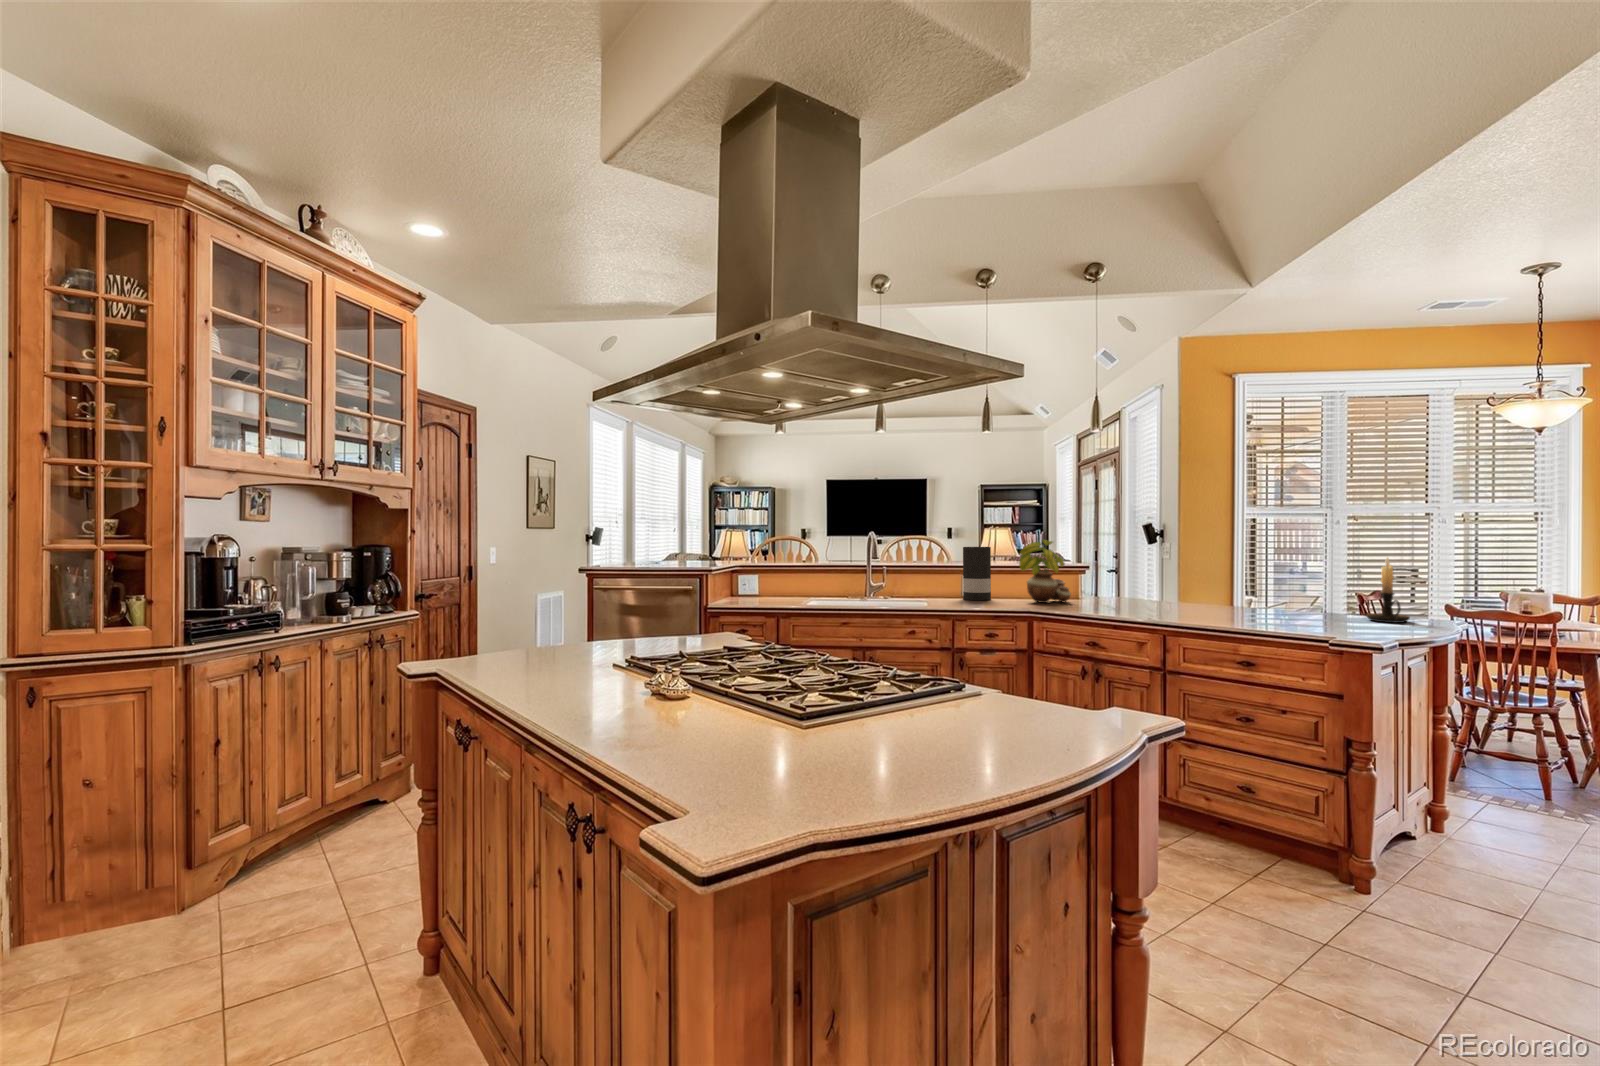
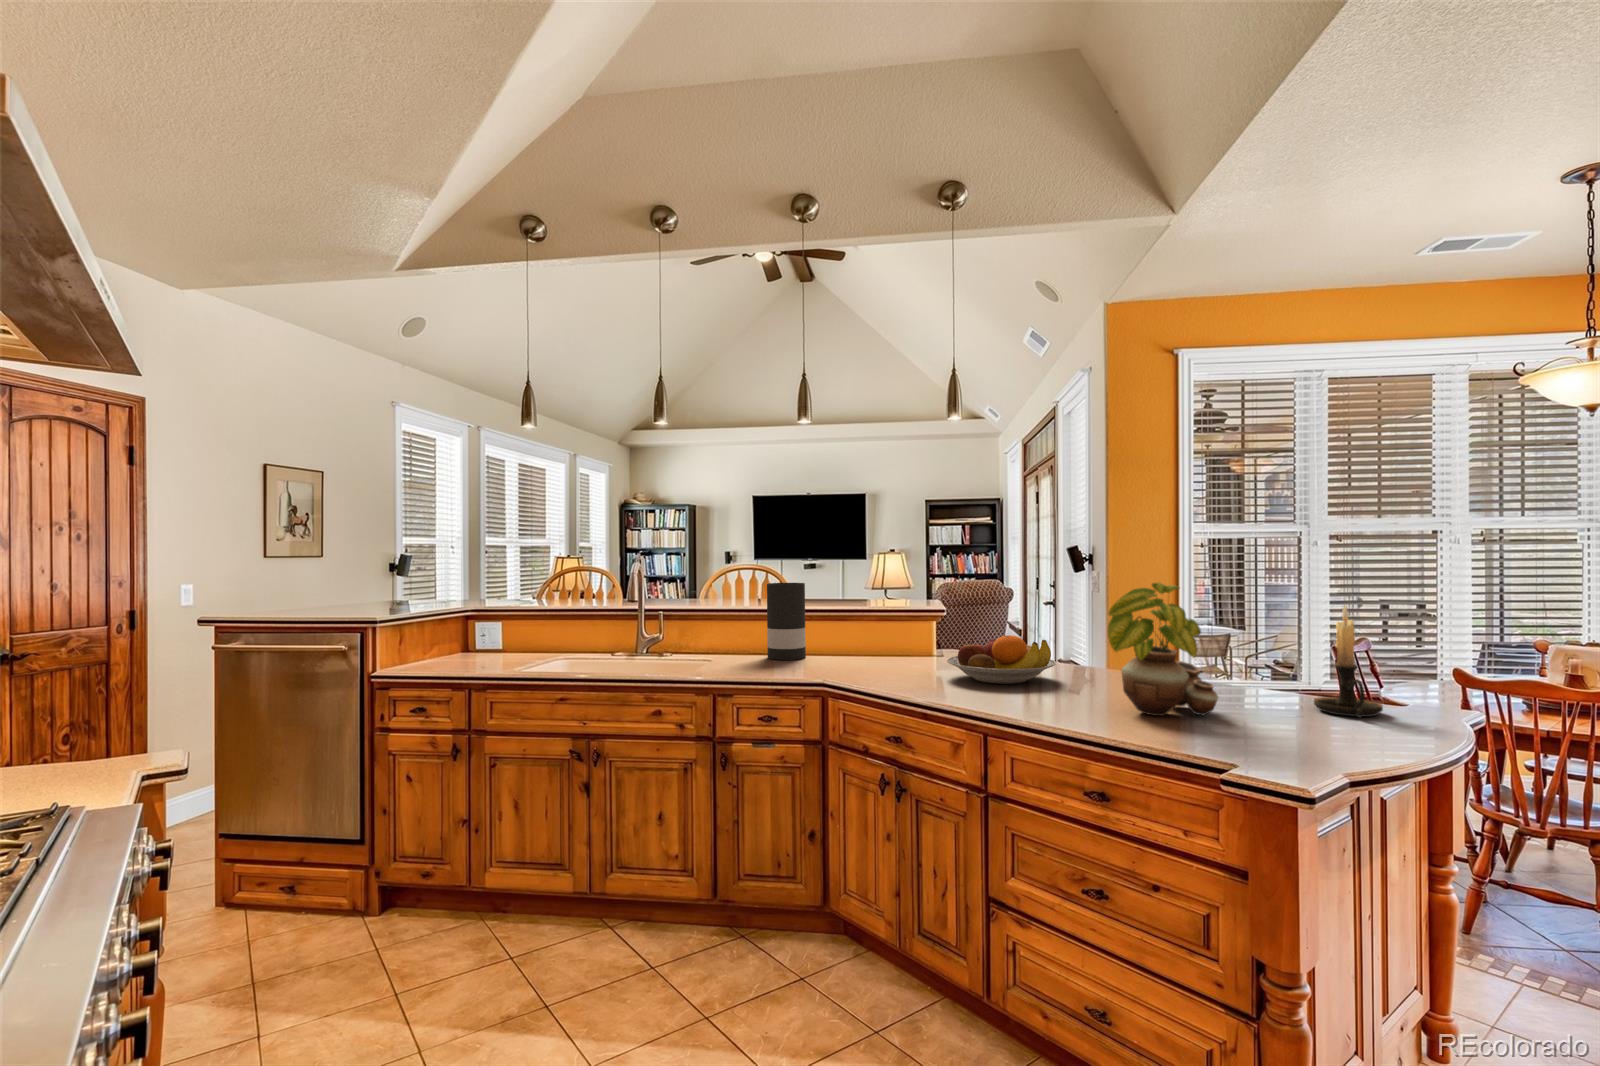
potted plant: present [1019,540,1071,603] -> present [1108,583,1218,716]
fruit bowl: none [1112,579,1189,610] -> present [947,635,1056,684]

